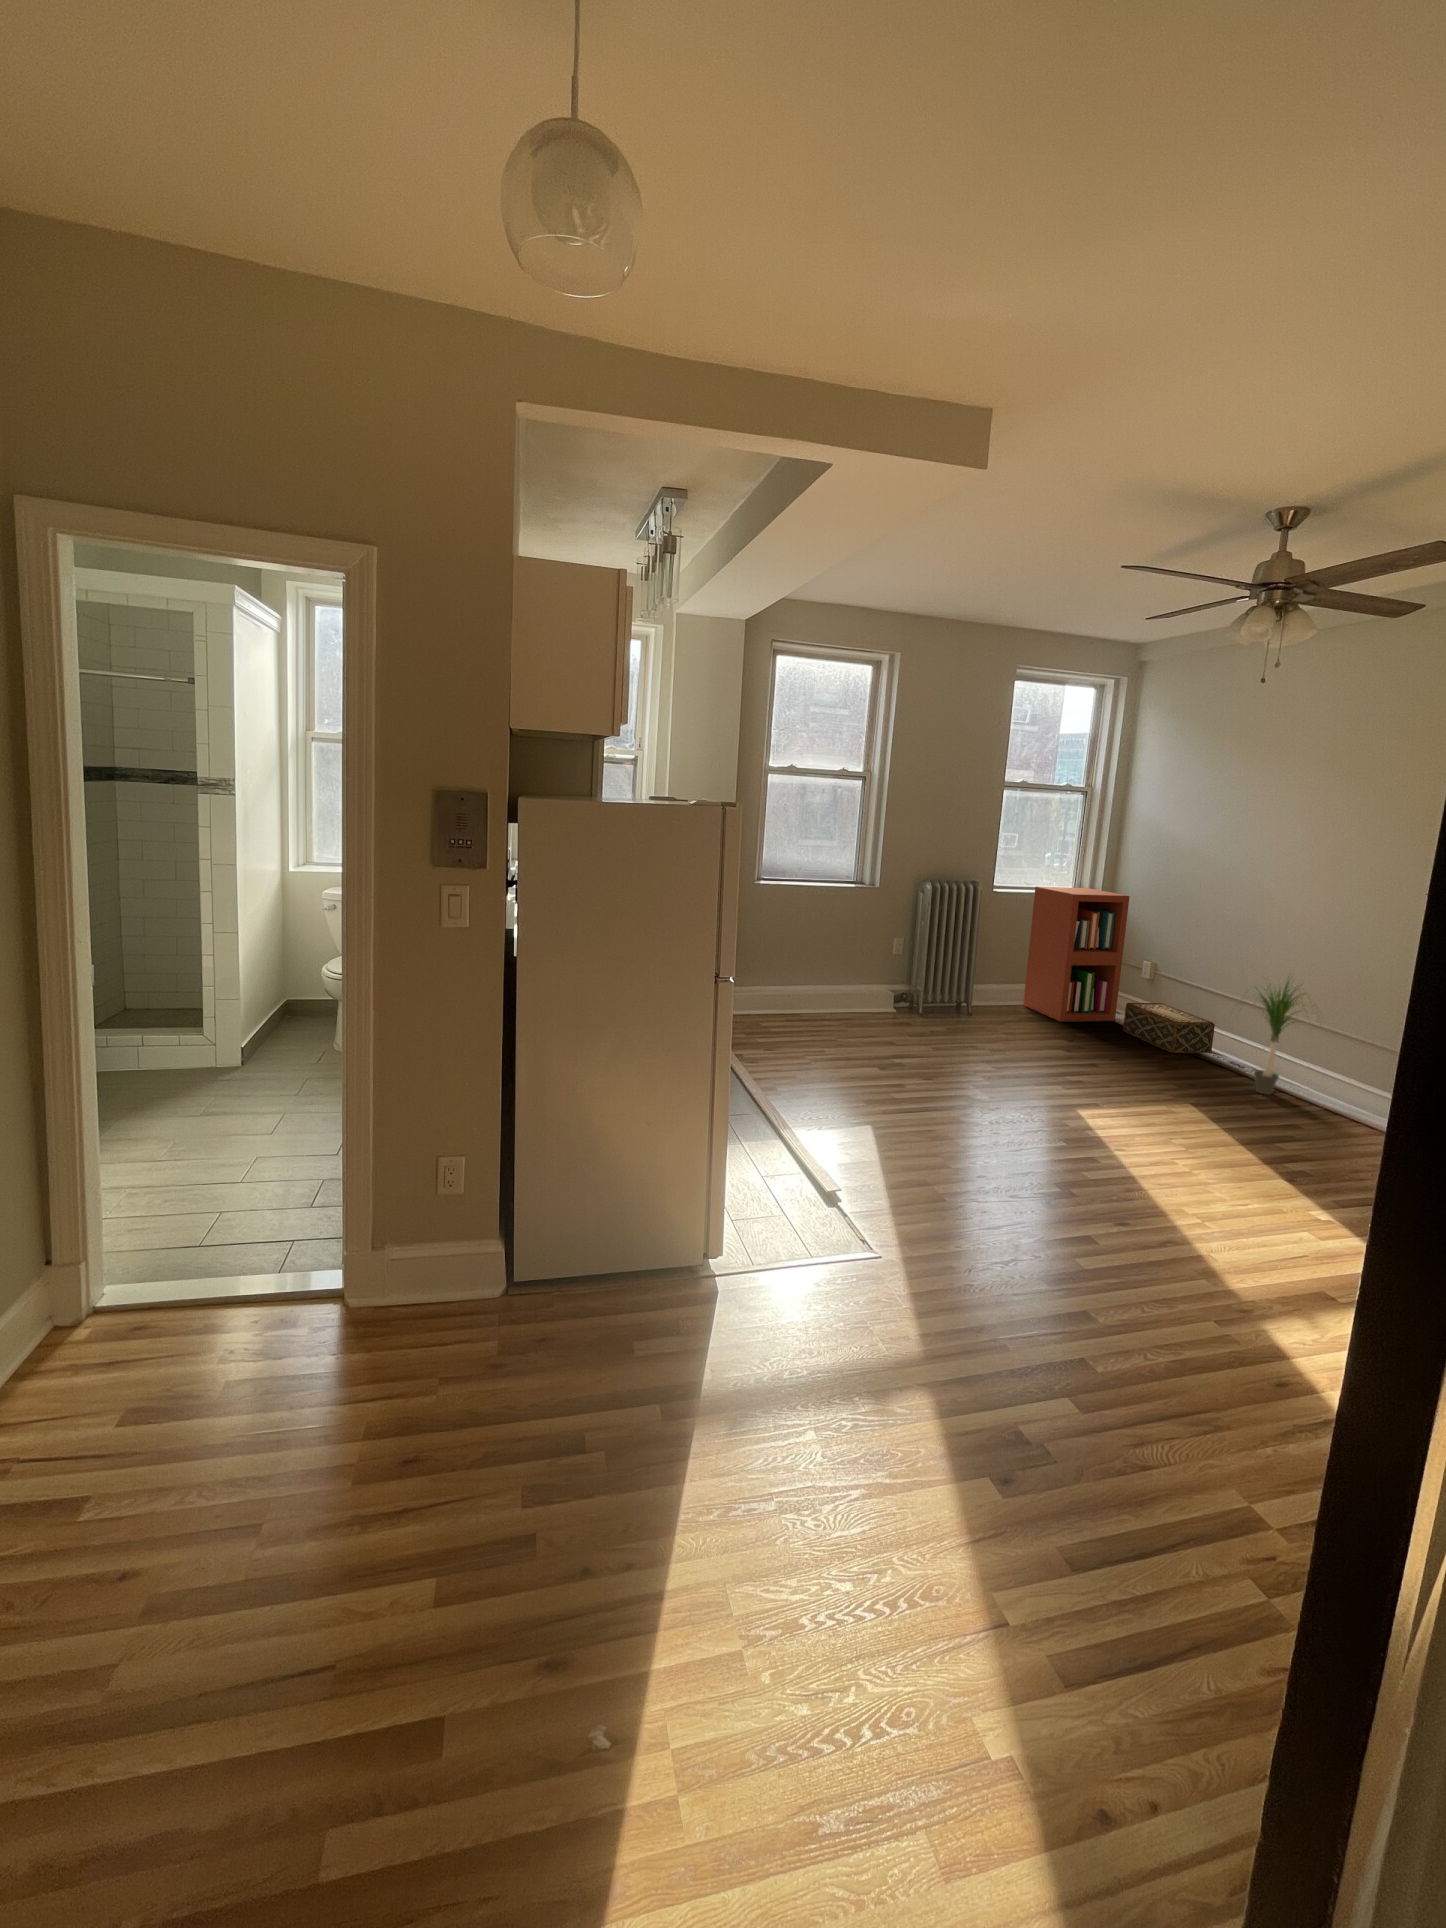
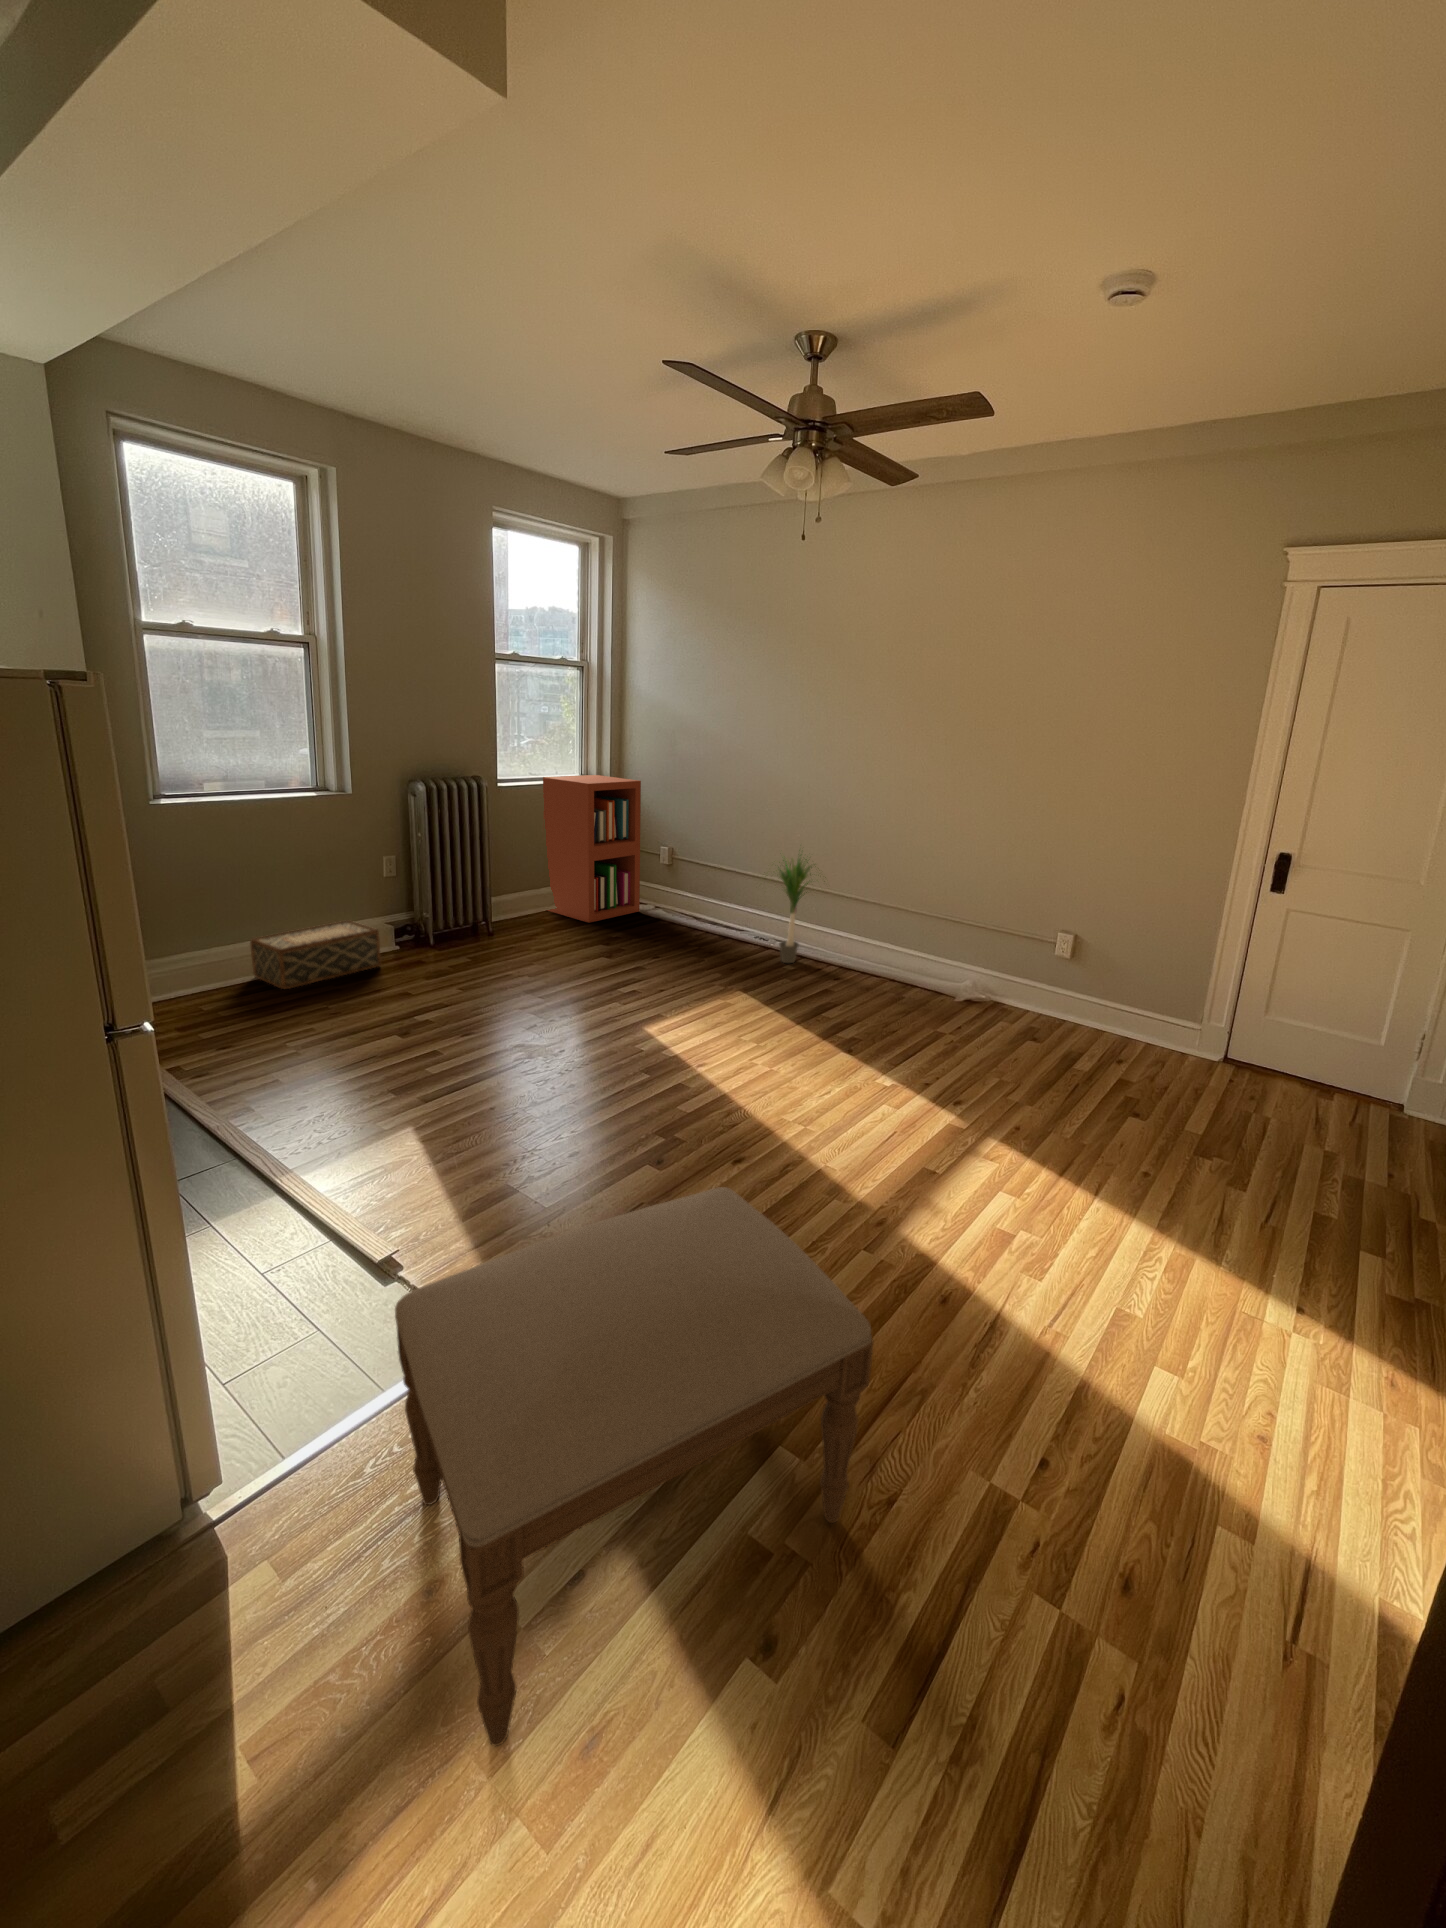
woven basket: present [1123,1003,1215,1053] -> present [250,920,381,989]
ottoman: none [819,1162,1123,1440] -> present [395,1187,873,1746]

